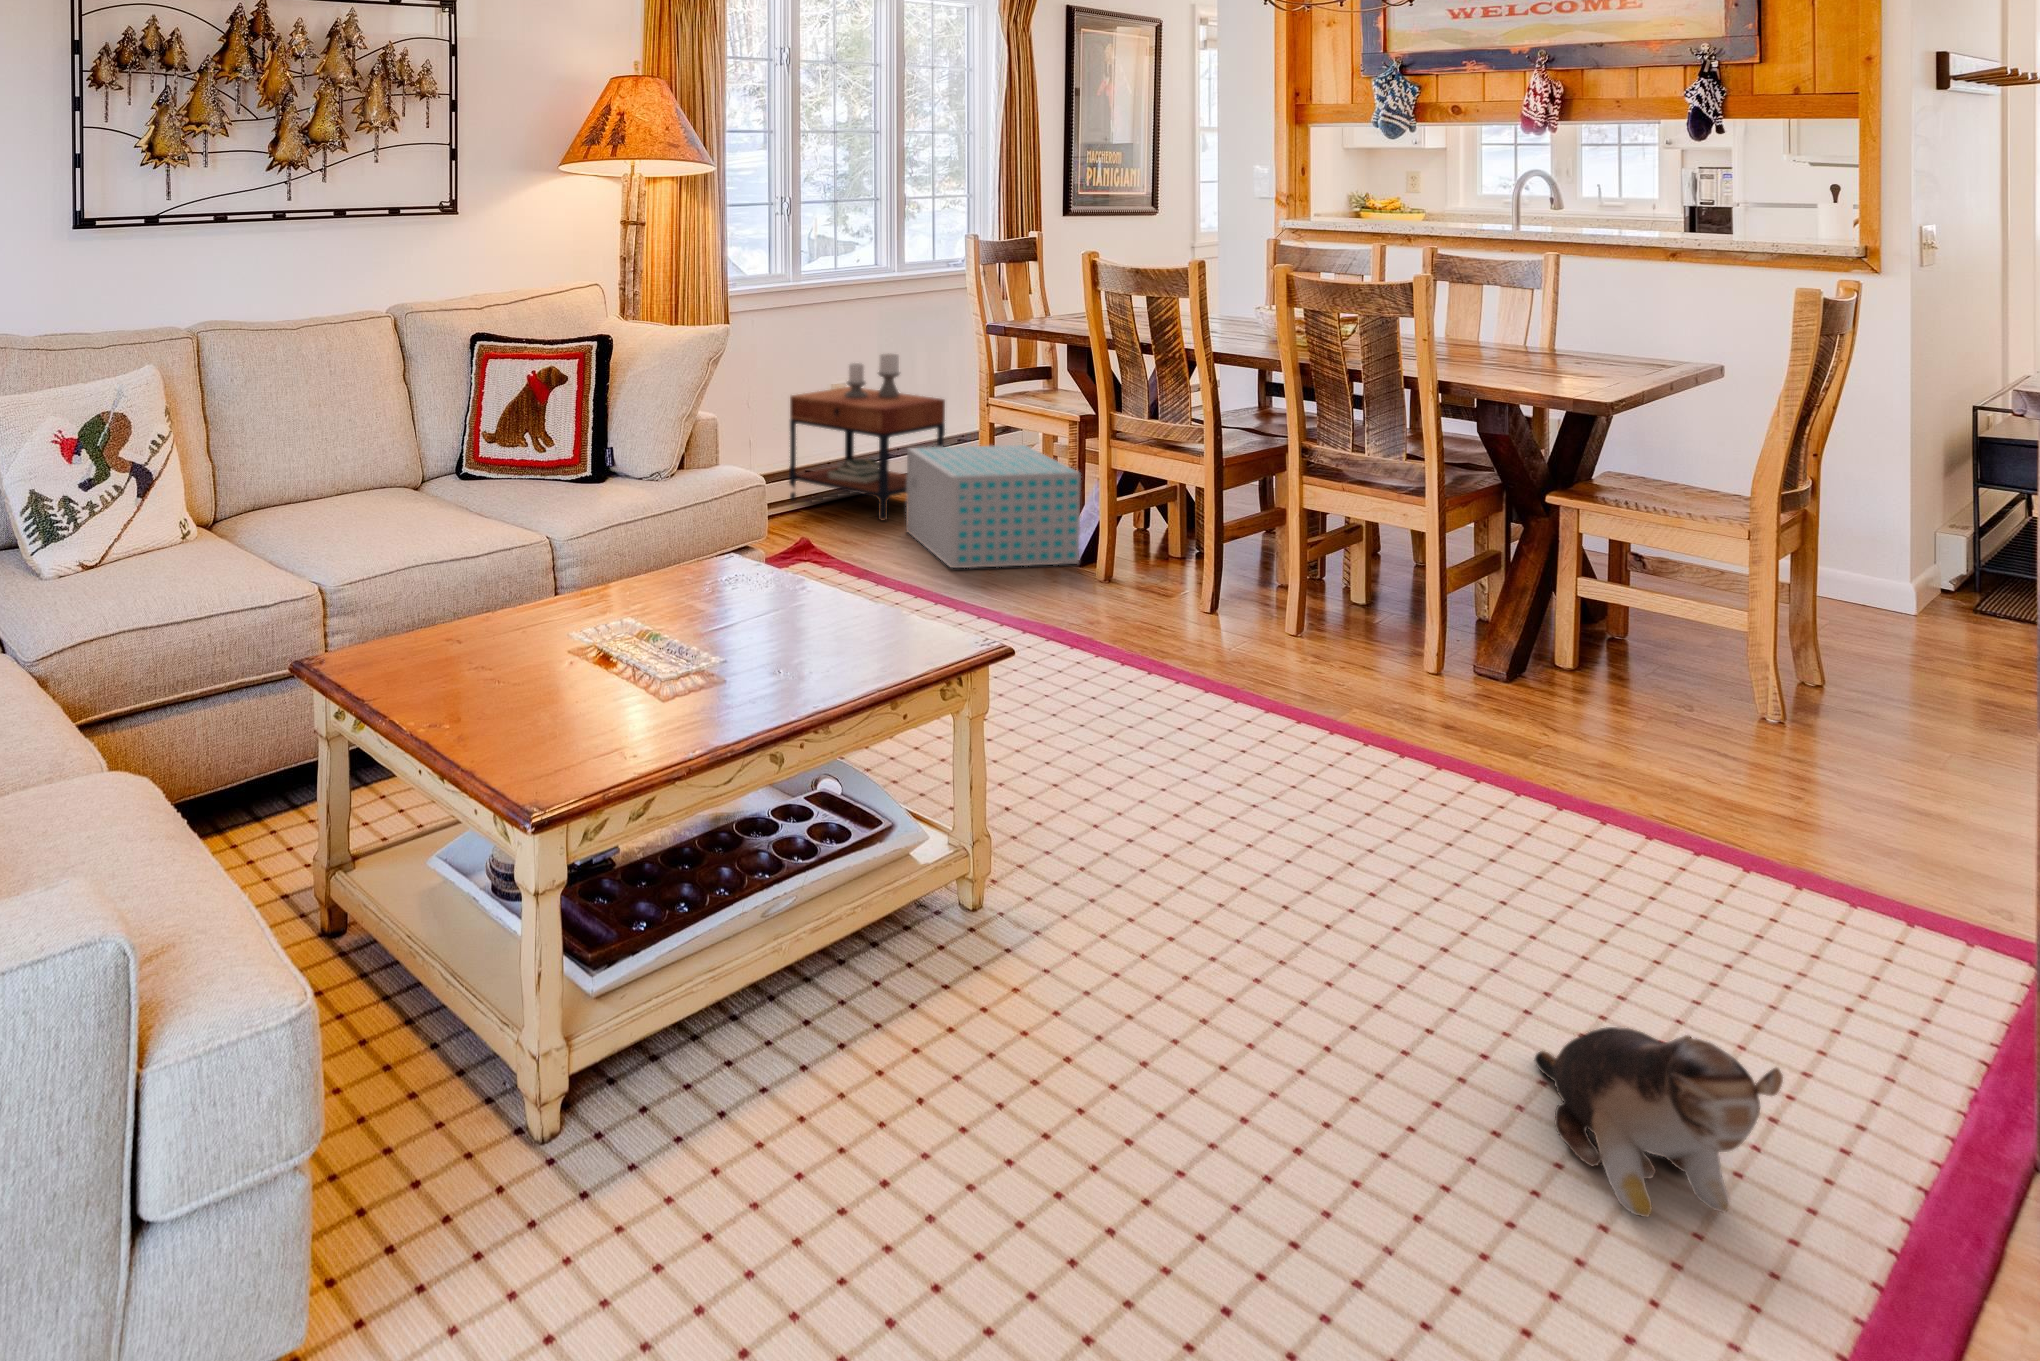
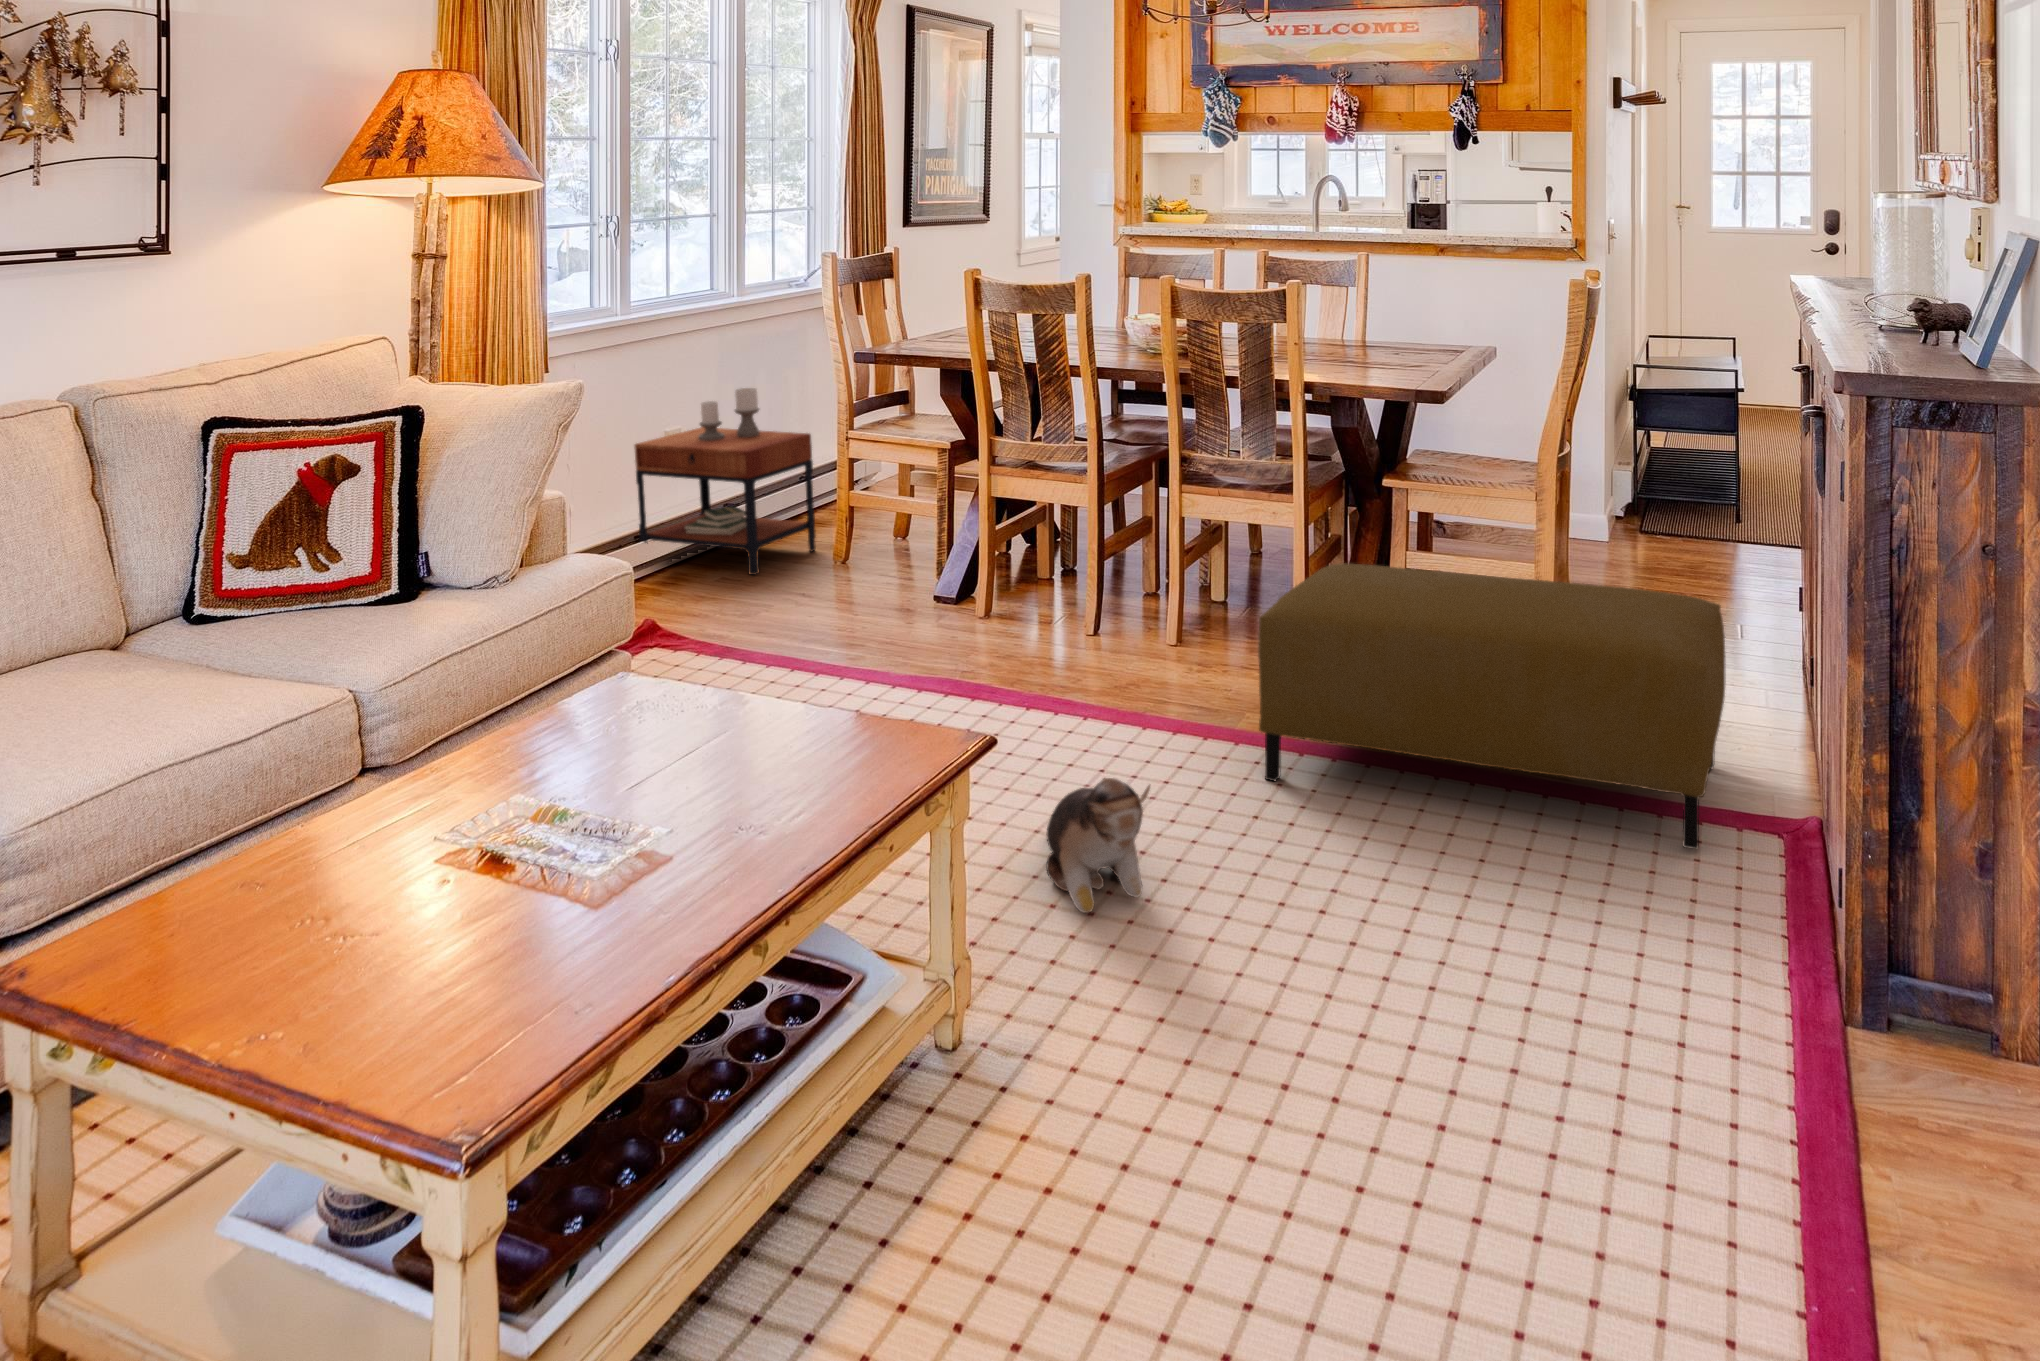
storage box: present [906,445,1081,568] -> none [777,476,971,621]
ottoman: none [1330,564,1926,915] -> present [1258,564,1725,849]
plush toy: present [1535,1027,1783,1217] -> present [1046,778,1150,913]

